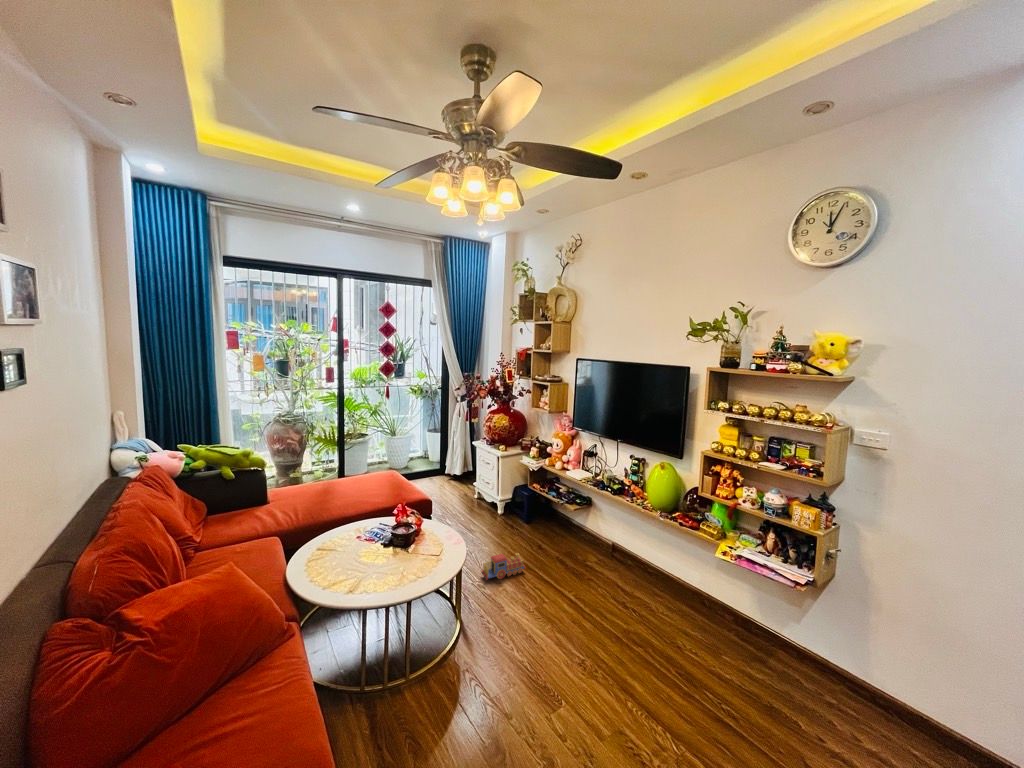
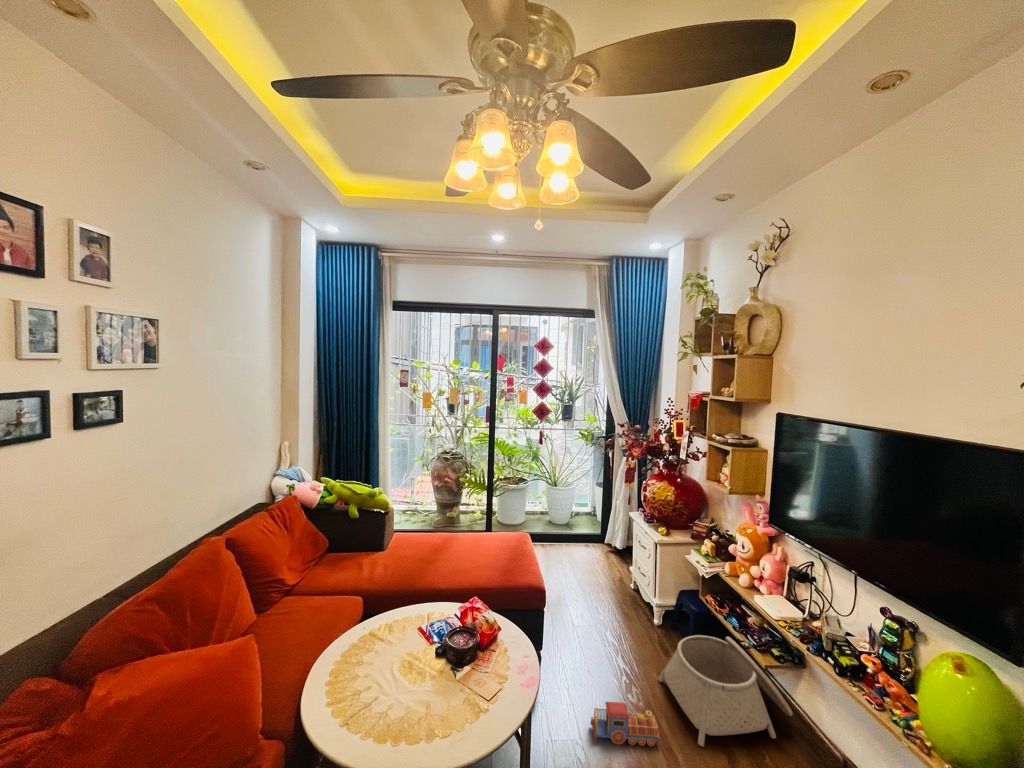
basket: none [513,503,588,564] -> present [658,635,793,746]

